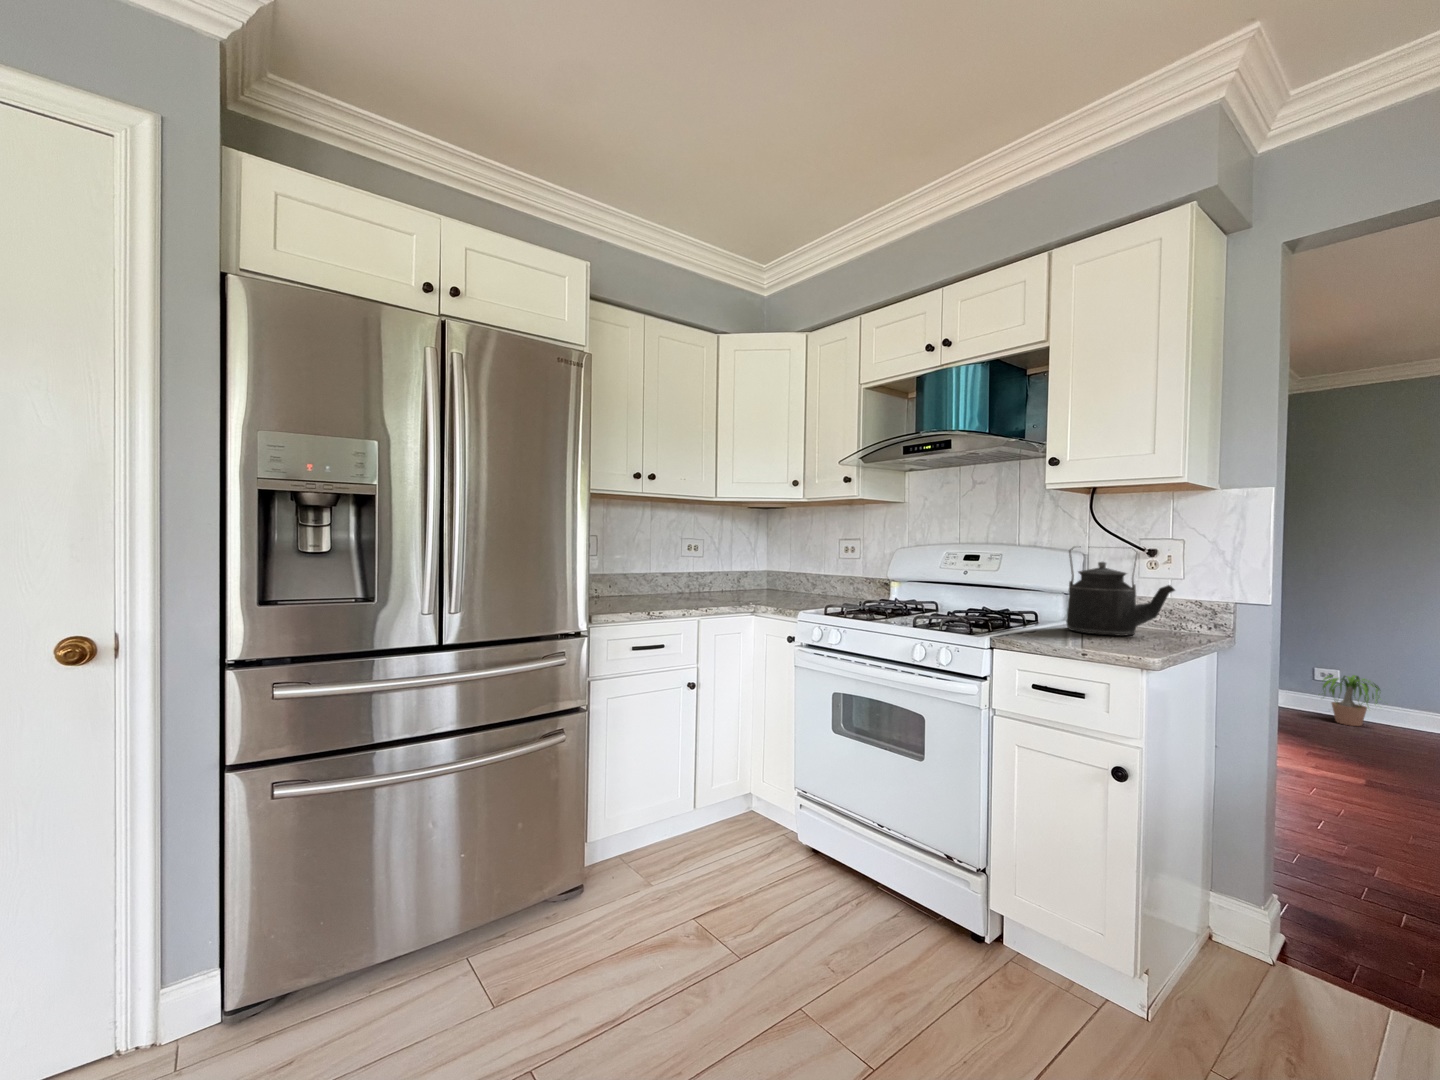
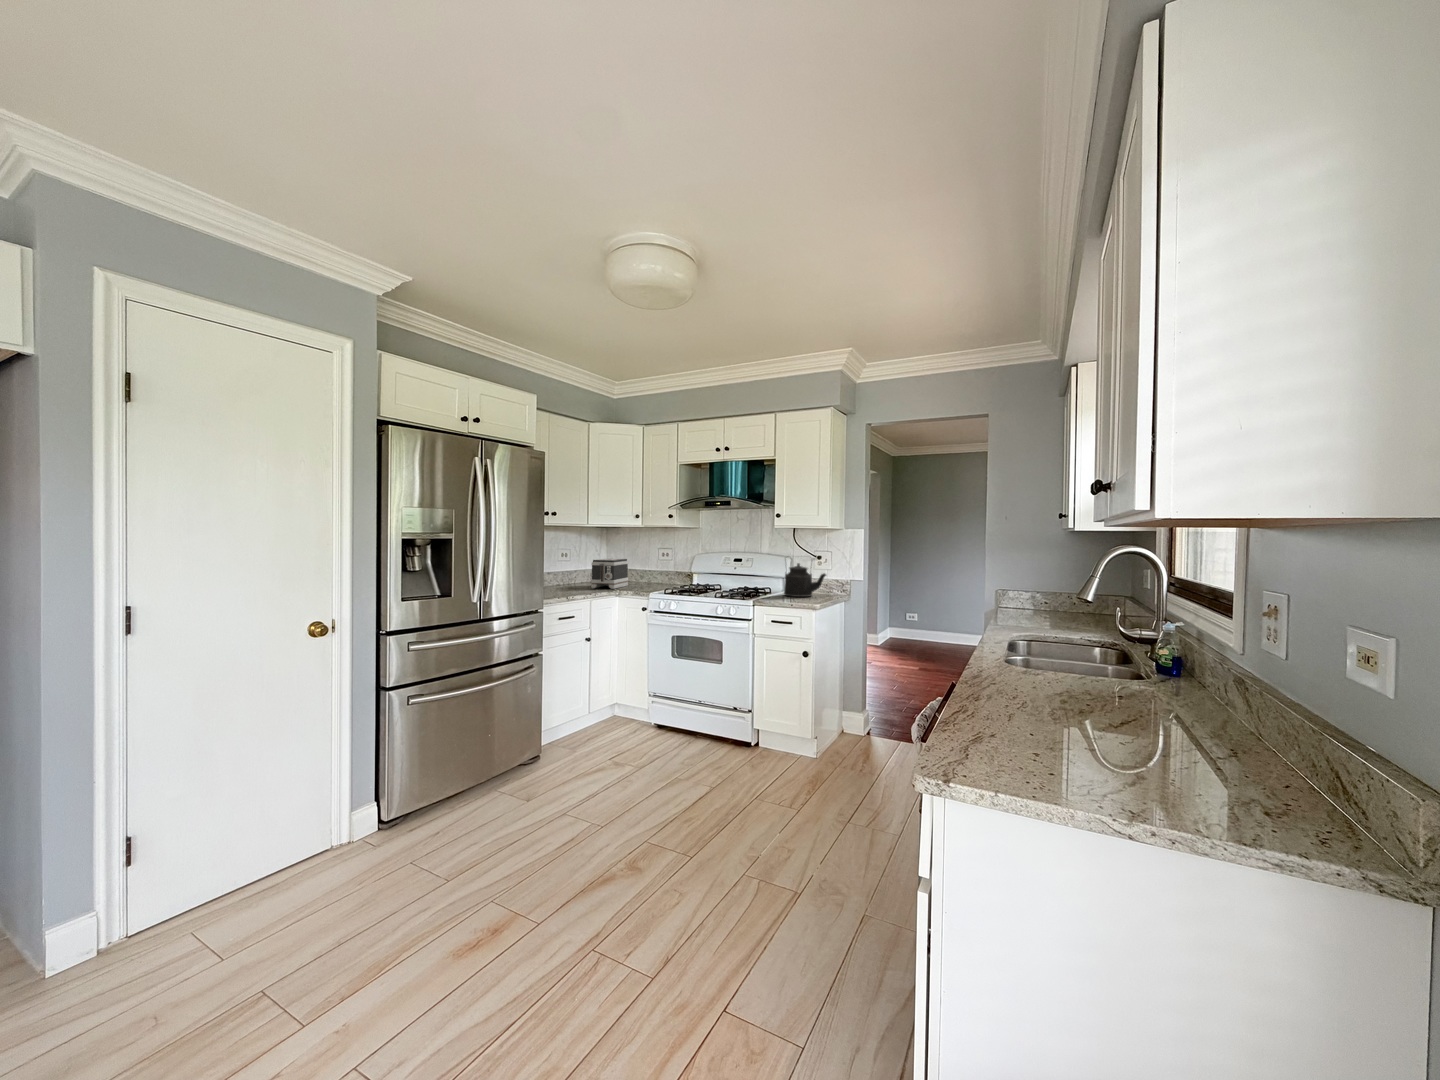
toaster: none [719,552,785,600] -> present [591,559,628,589]
potted plant: present [1323,675,1380,726] -> none [902,616,936,644]

